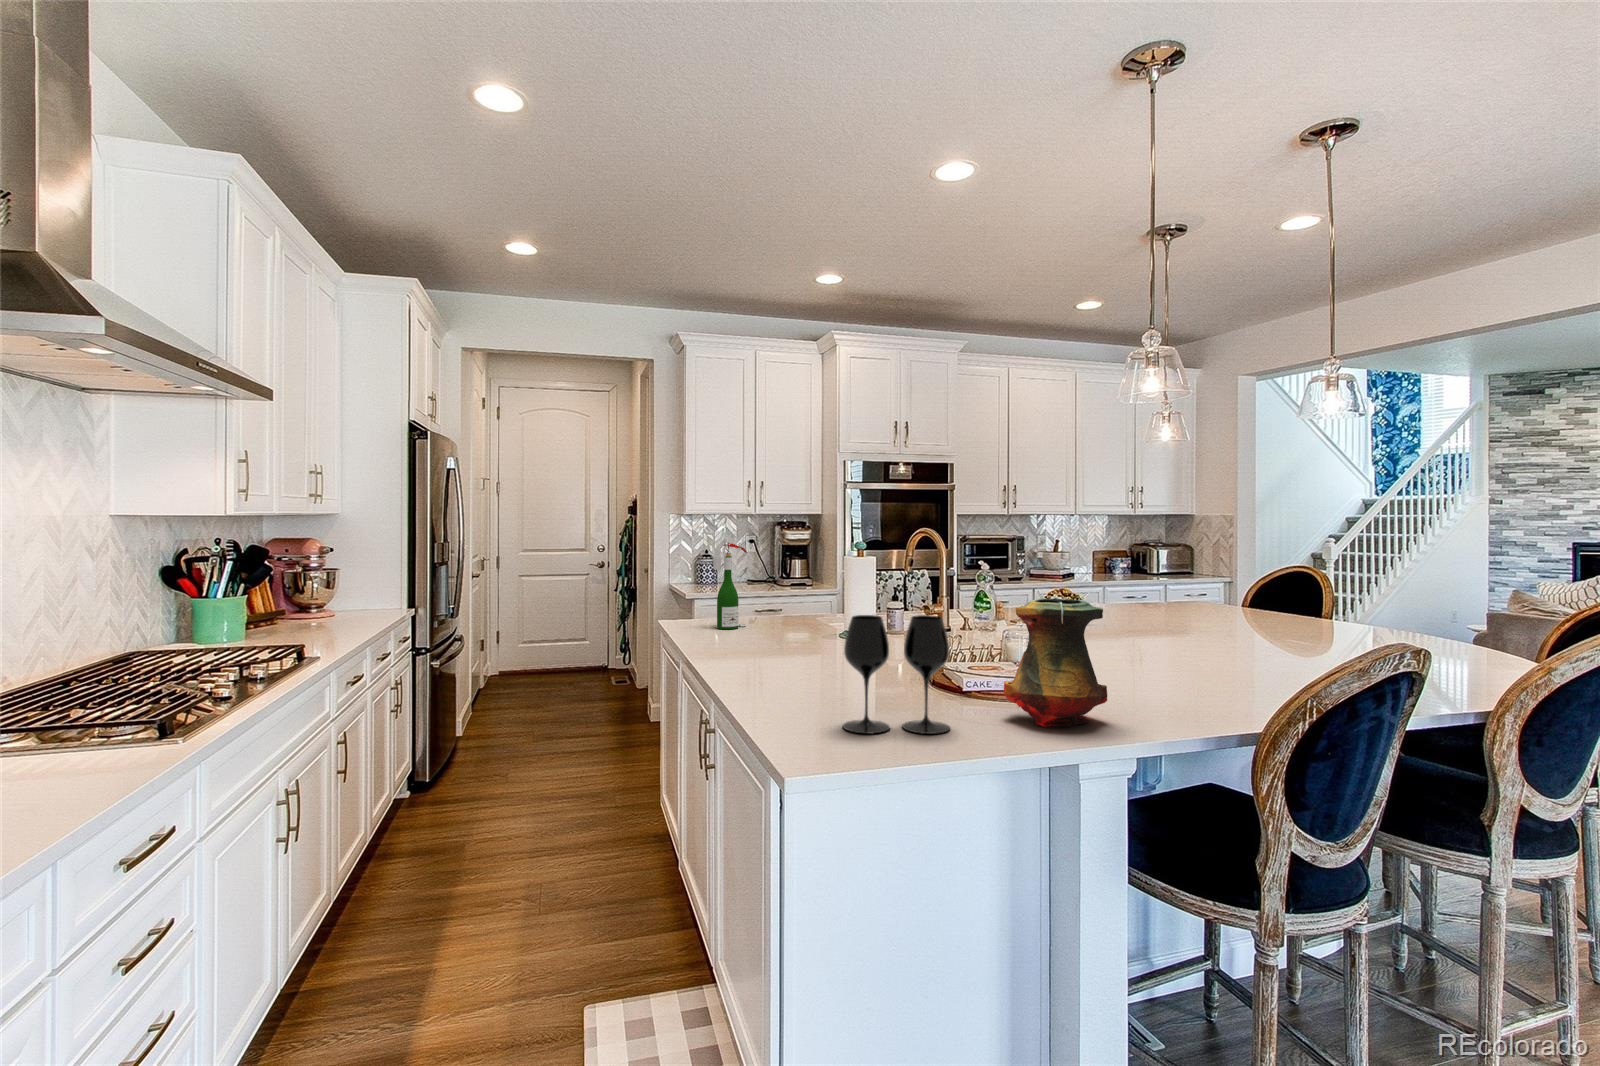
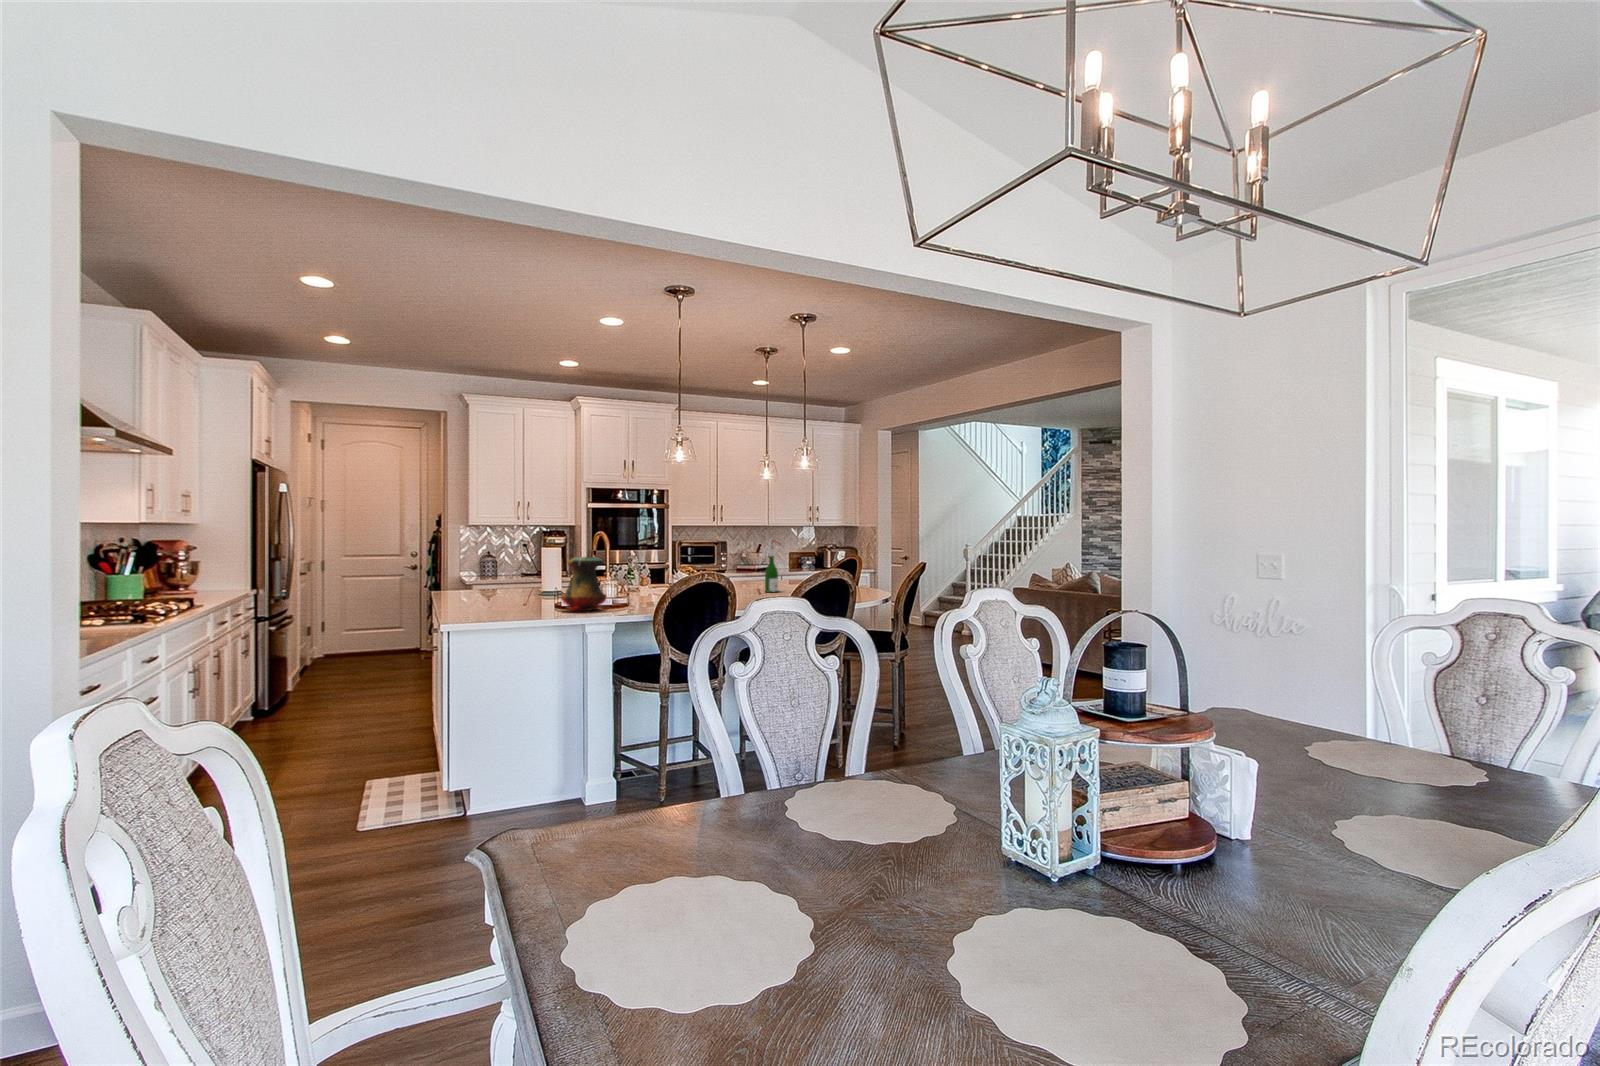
wine bottle: present [713,541,747,629] -> present [762,538,780,592]
wine glass: present [843,615,950,734] -> none [481,564,531,614]

